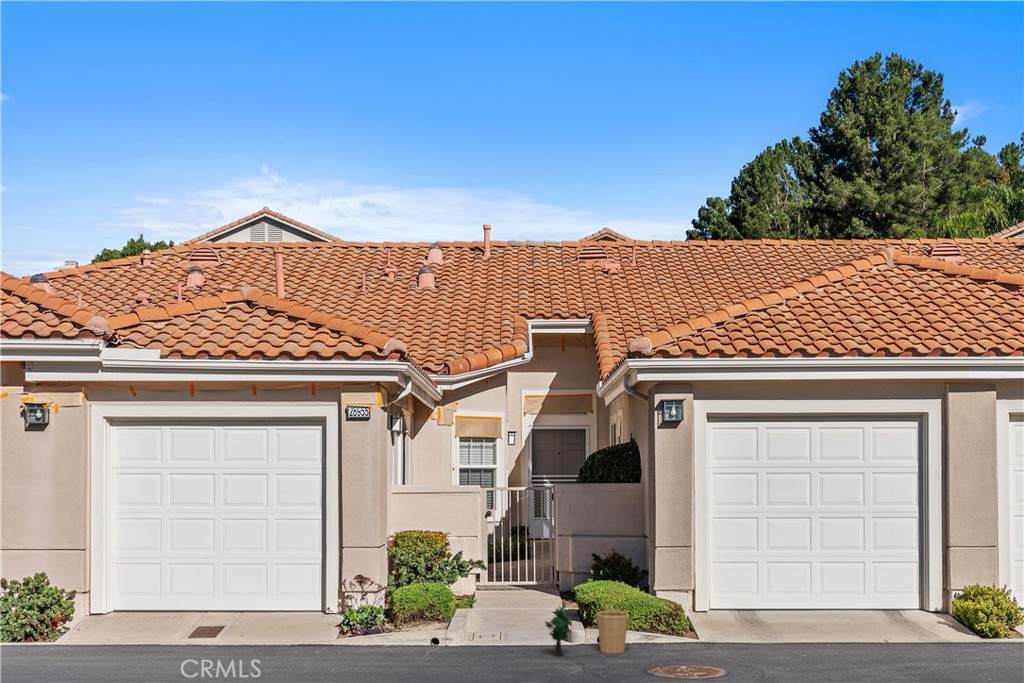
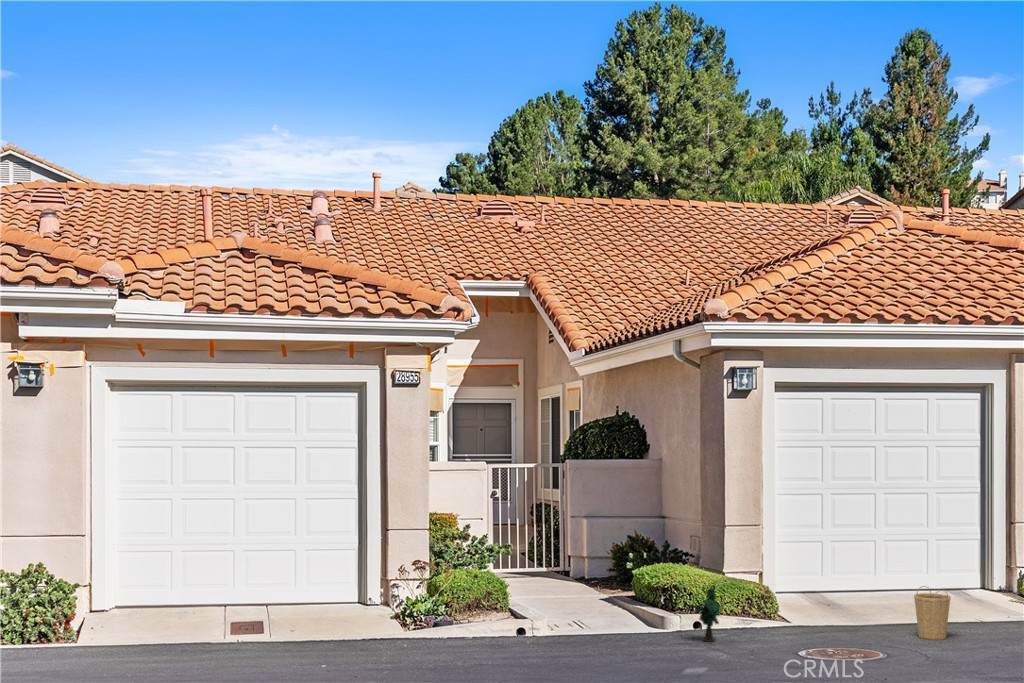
basket: present [596,604,629,654] -> present [914,586,951,640]

